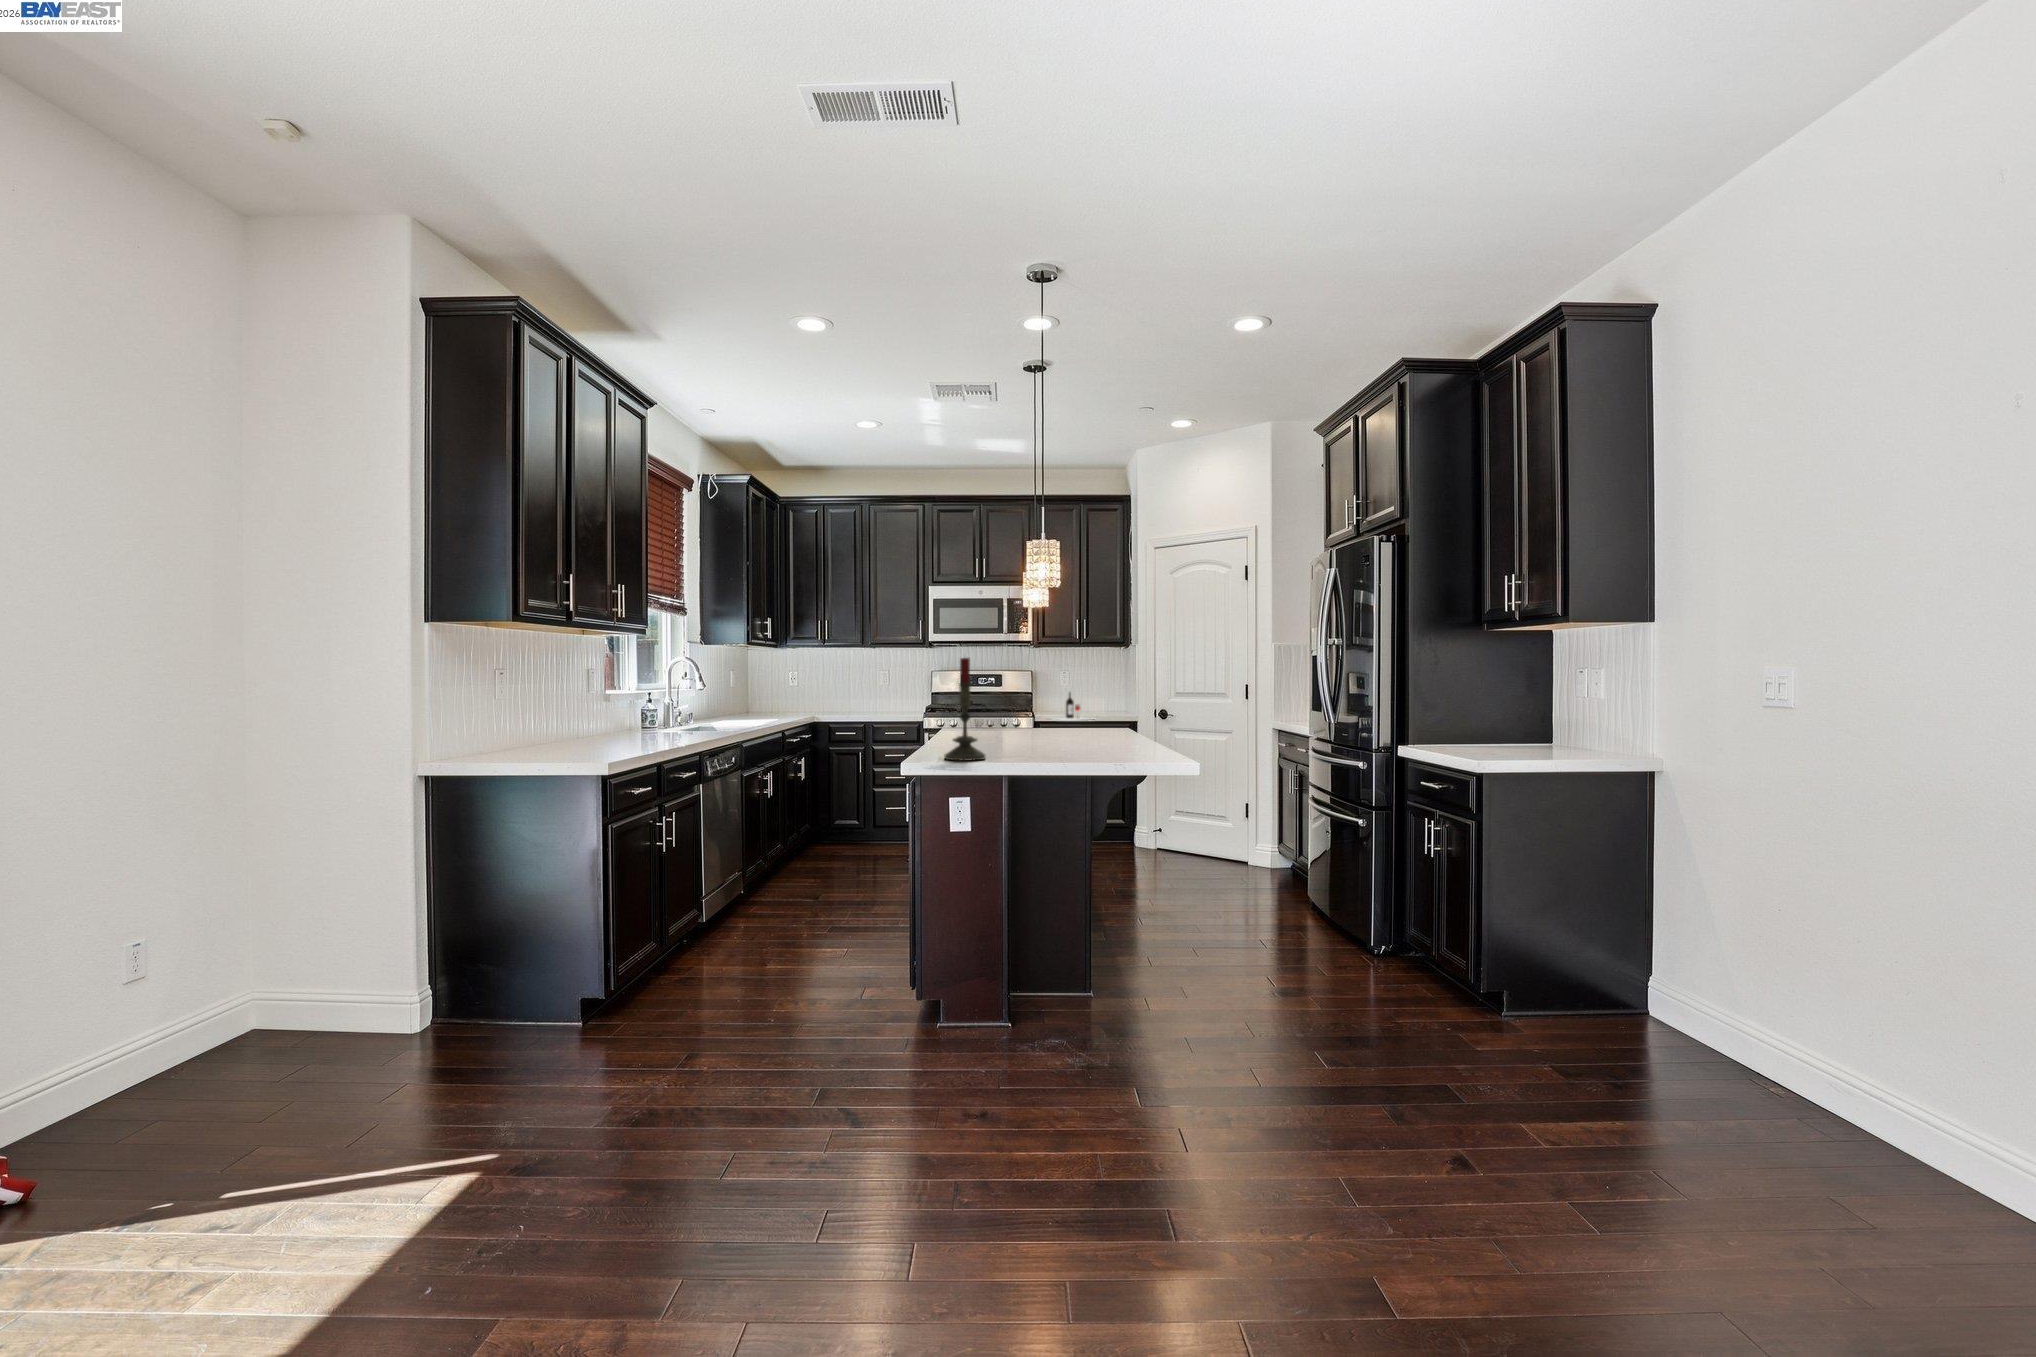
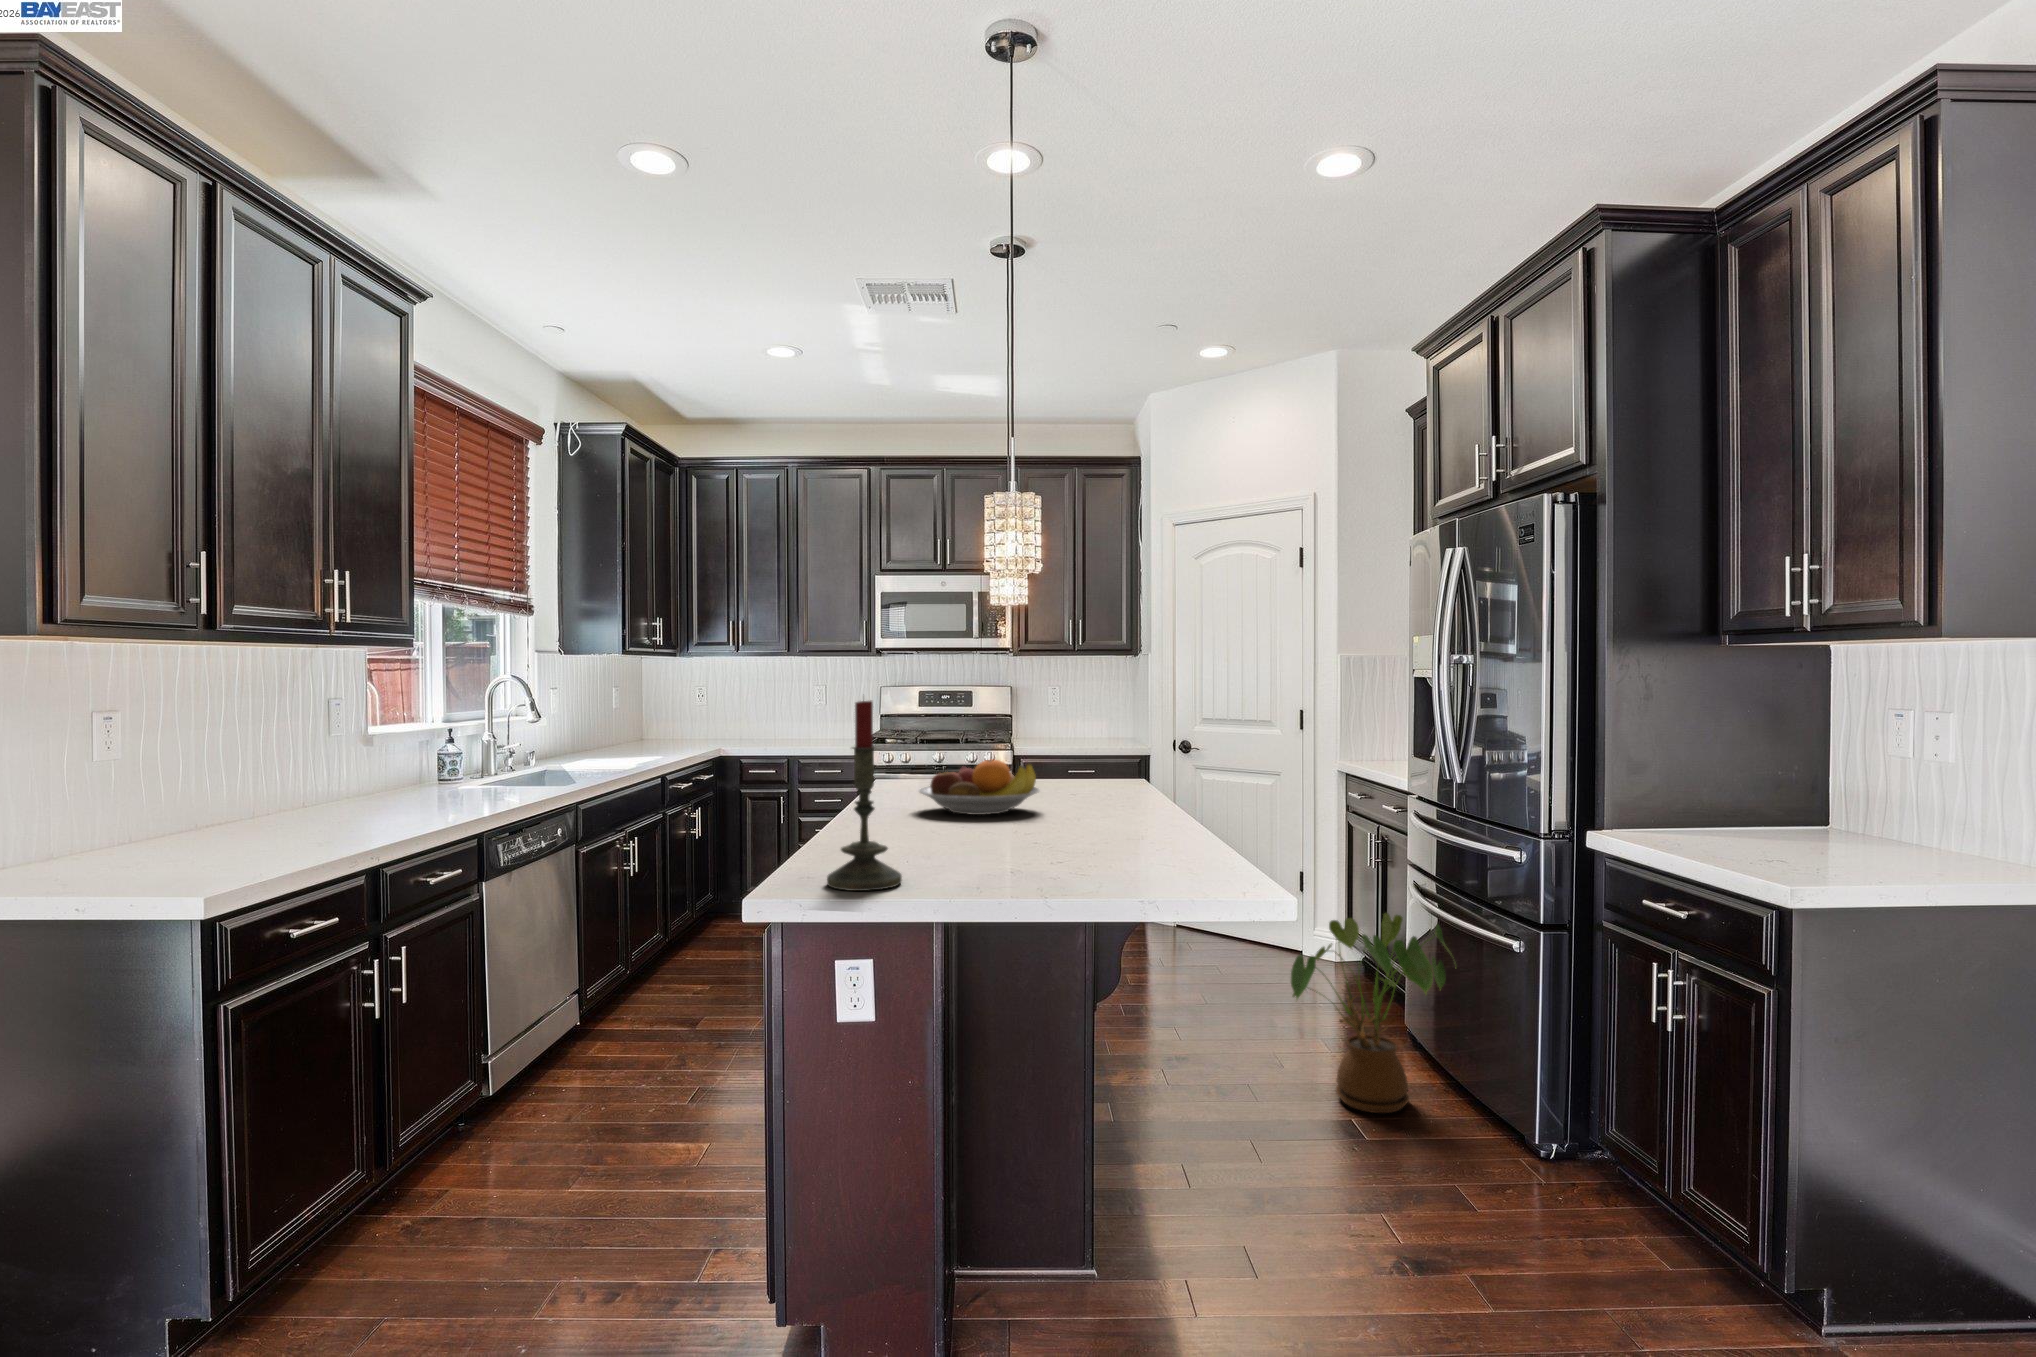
wine bottle: present [1059,693,1087,720] -> none [1028,713,1103,752]
fruit bowl: none [980,707,1058,742] -> present [919,760,1040,815]
house plant: none [1222,809,1330,938] -> present [1291,913,1457,1113]

